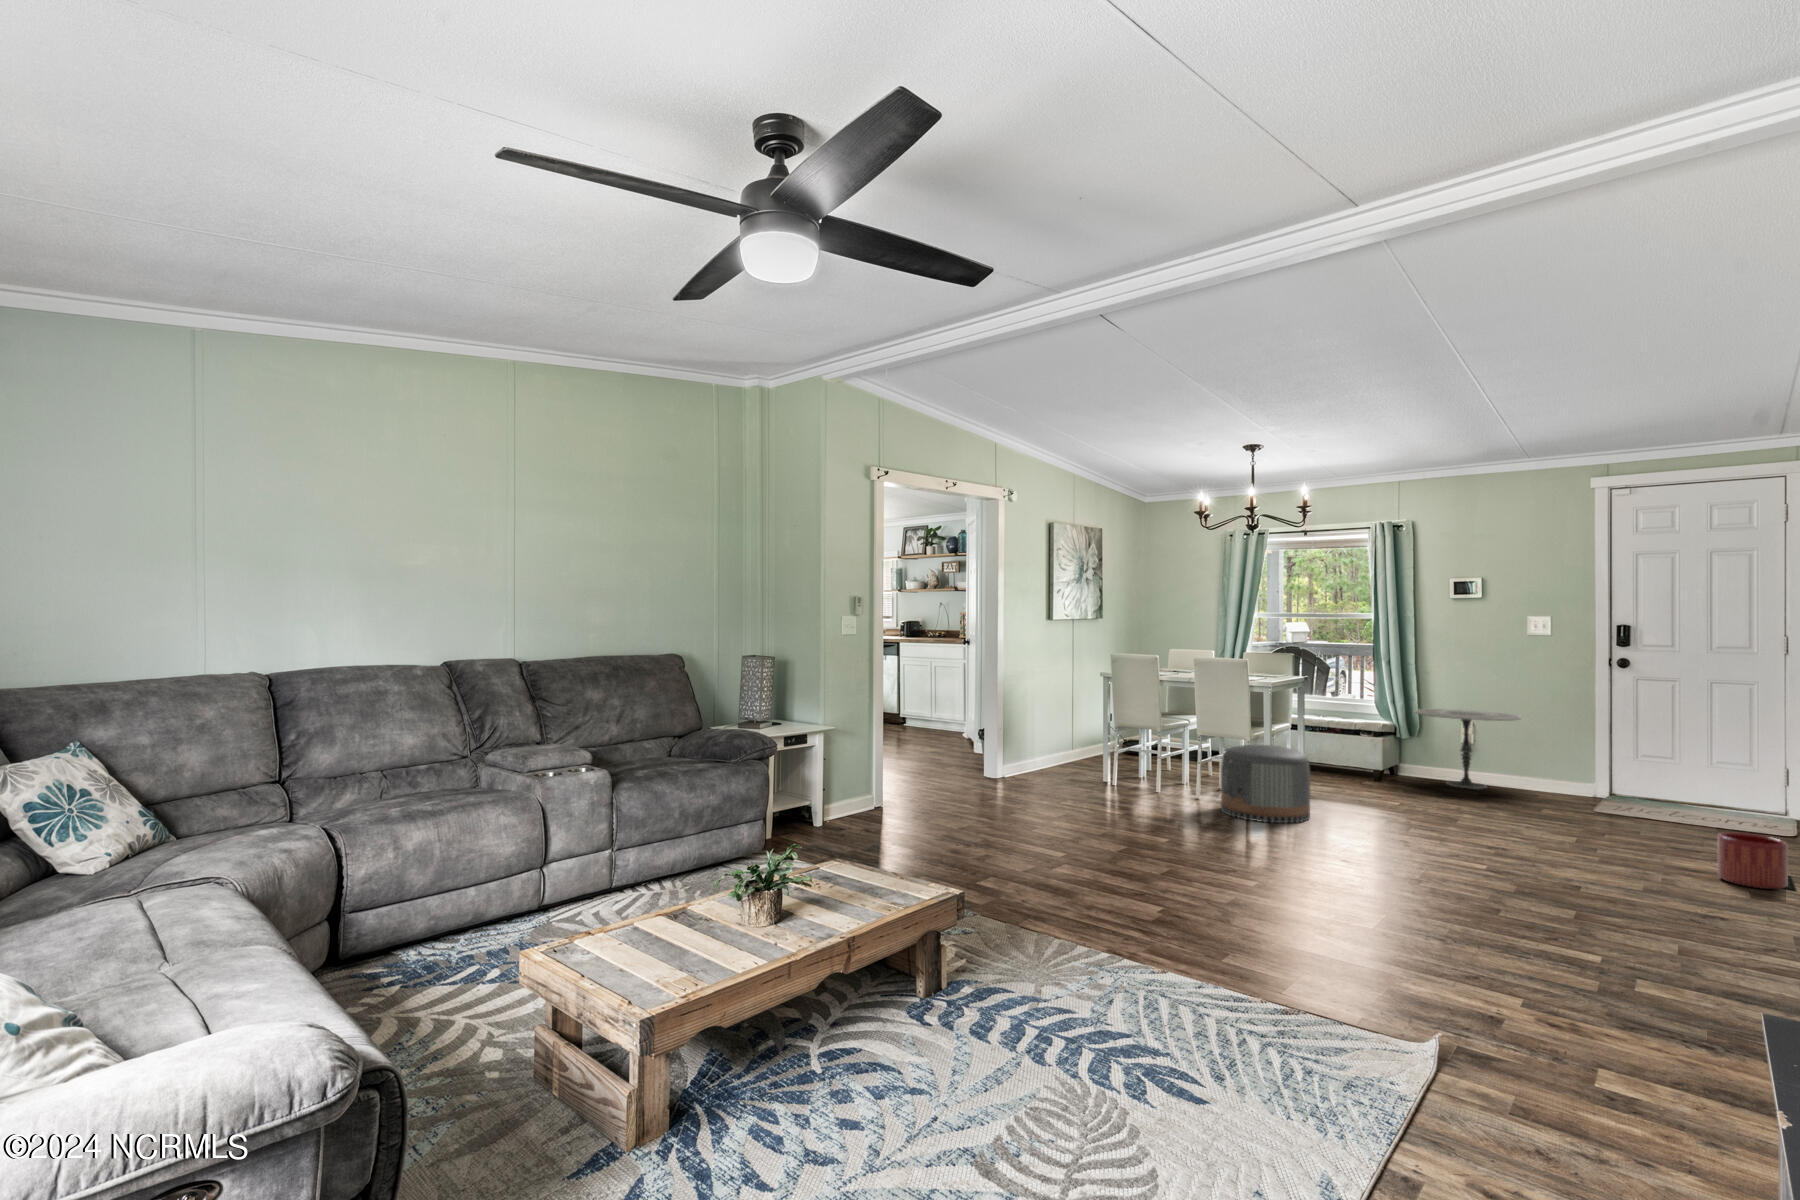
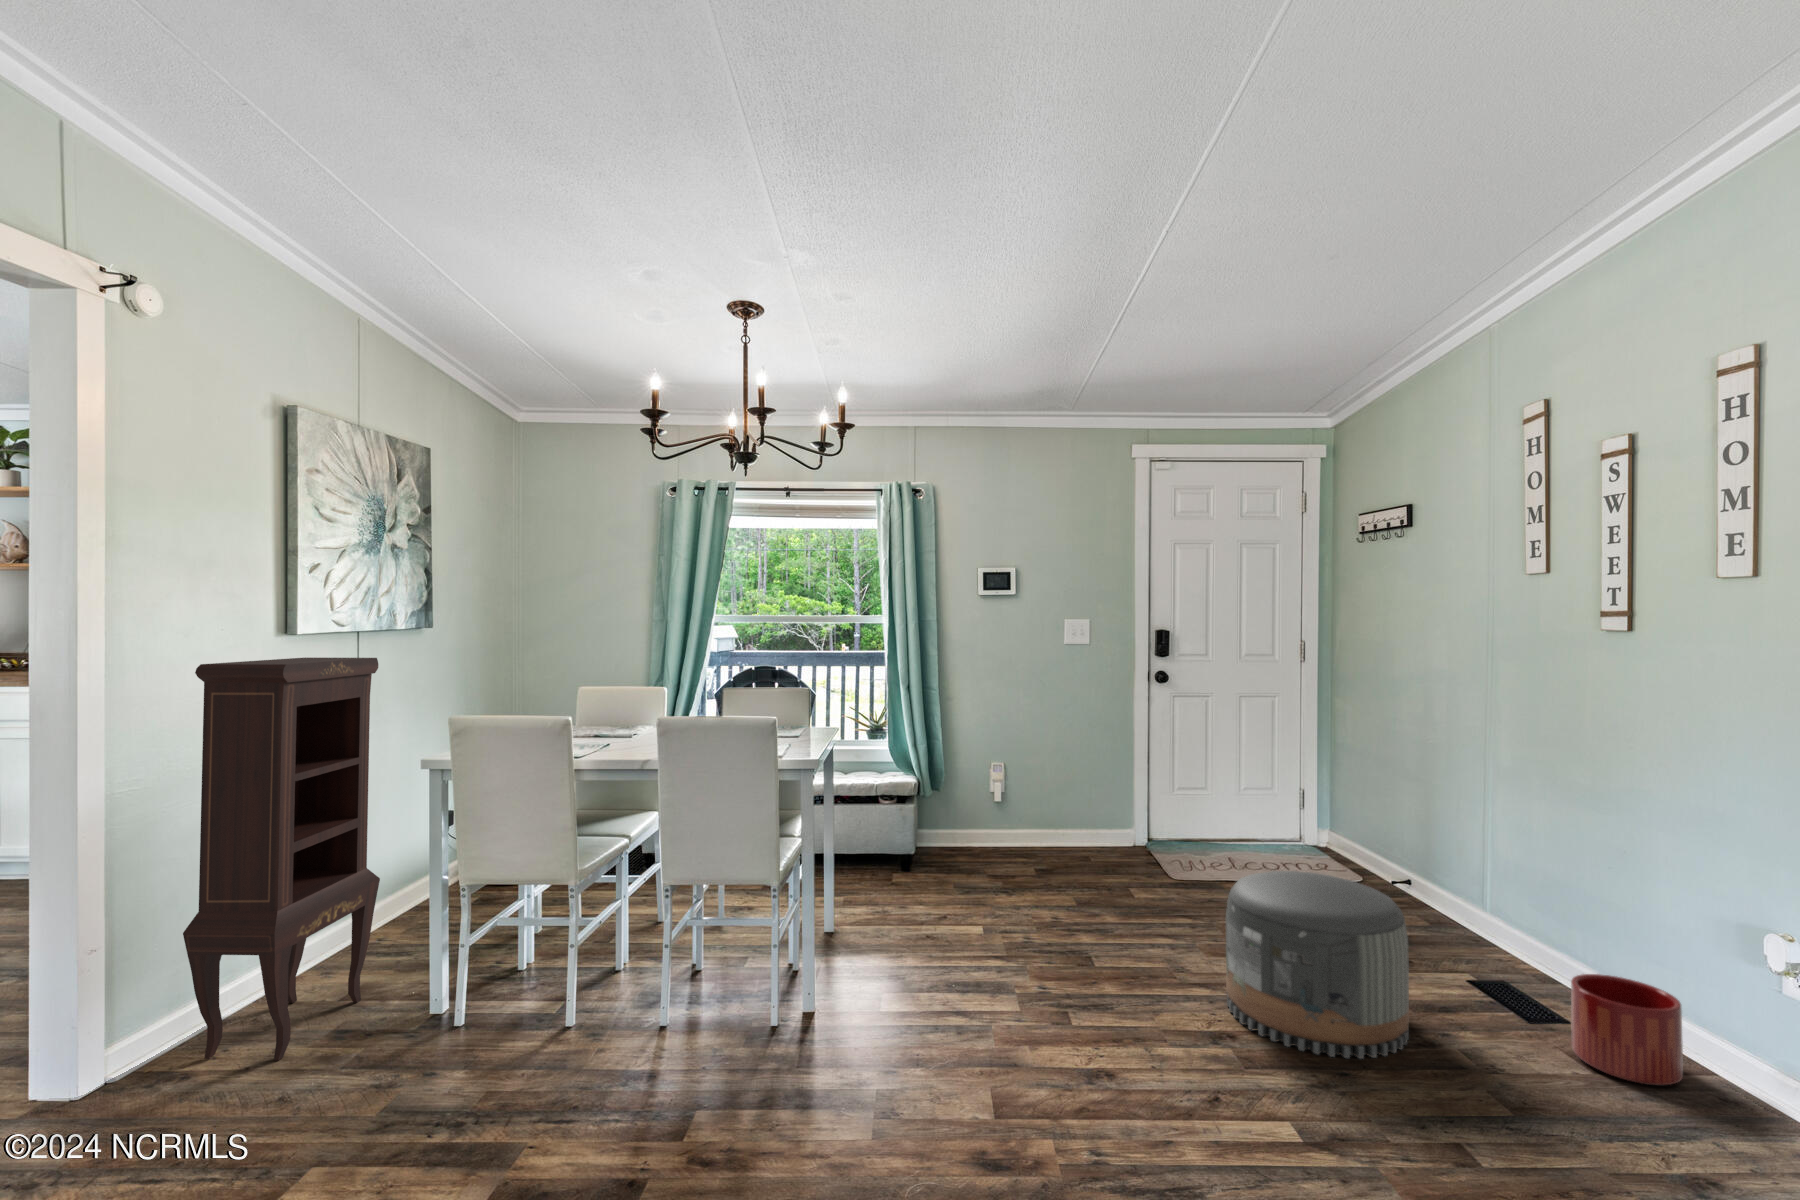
cabinet: none [1024,629,1084,779] -> present [183,657,380,1061]
side table: present [1414,709,1521,789] -> none [949,750,1080,870]
pouf: present [1221,745,1310,823] -> present [1226,871,1409,1059]

